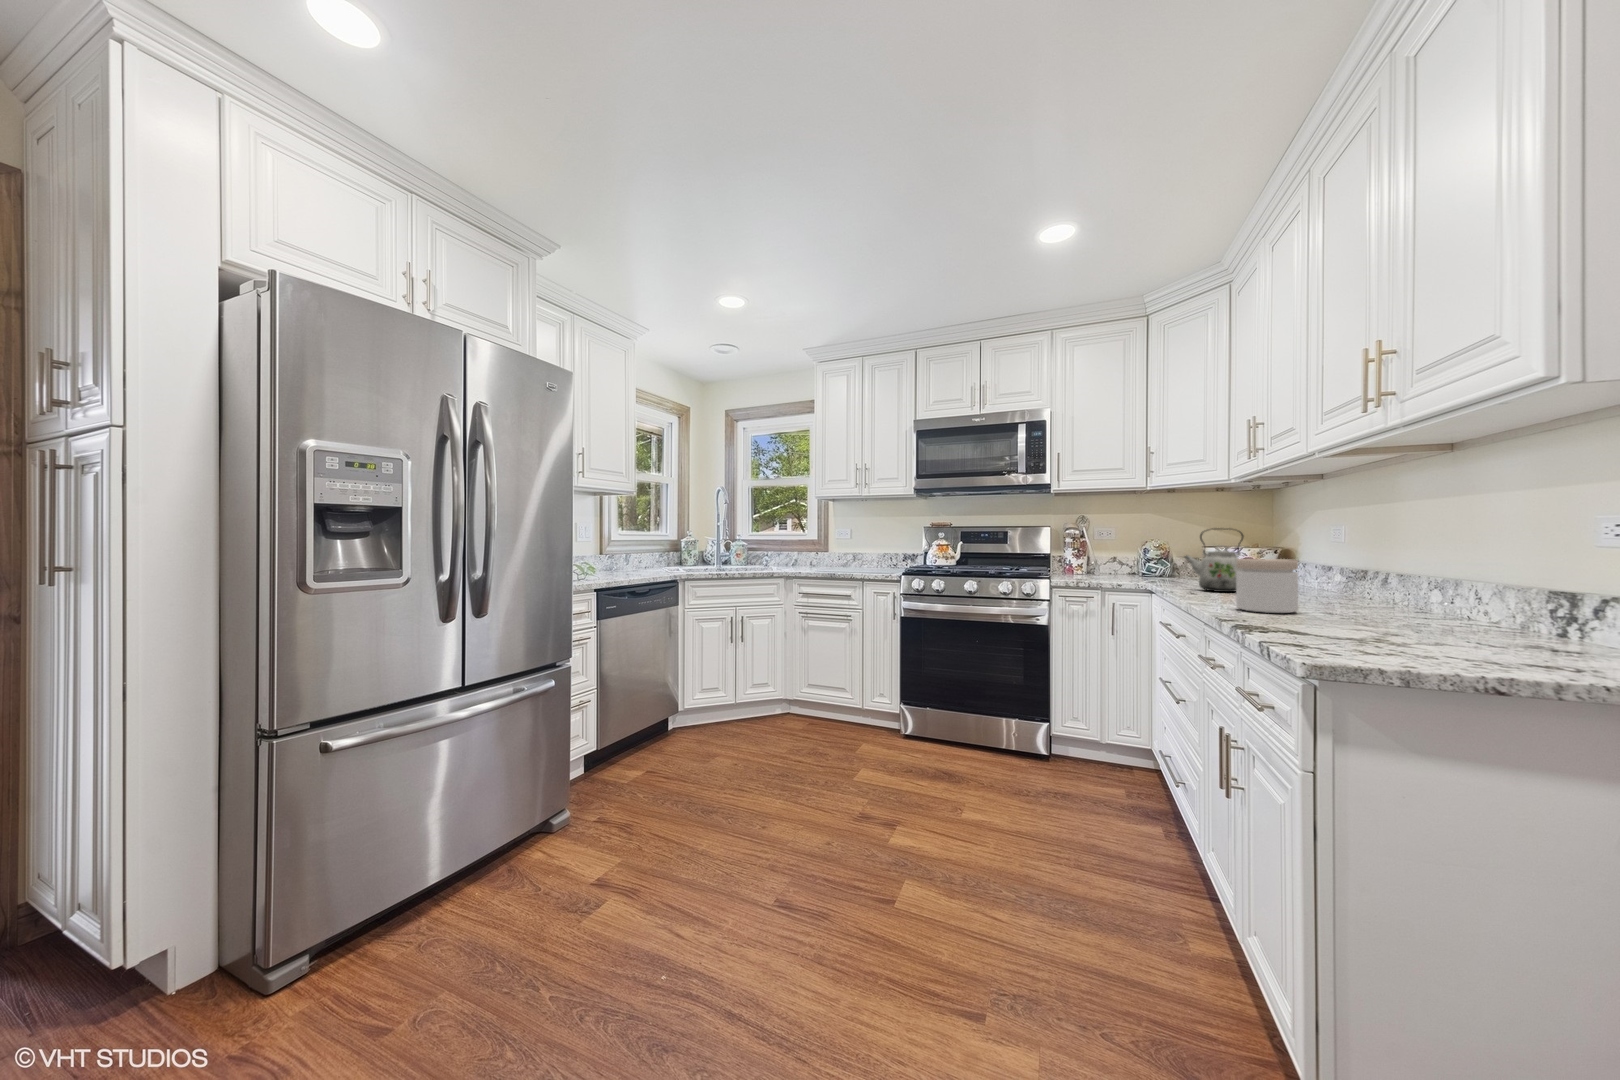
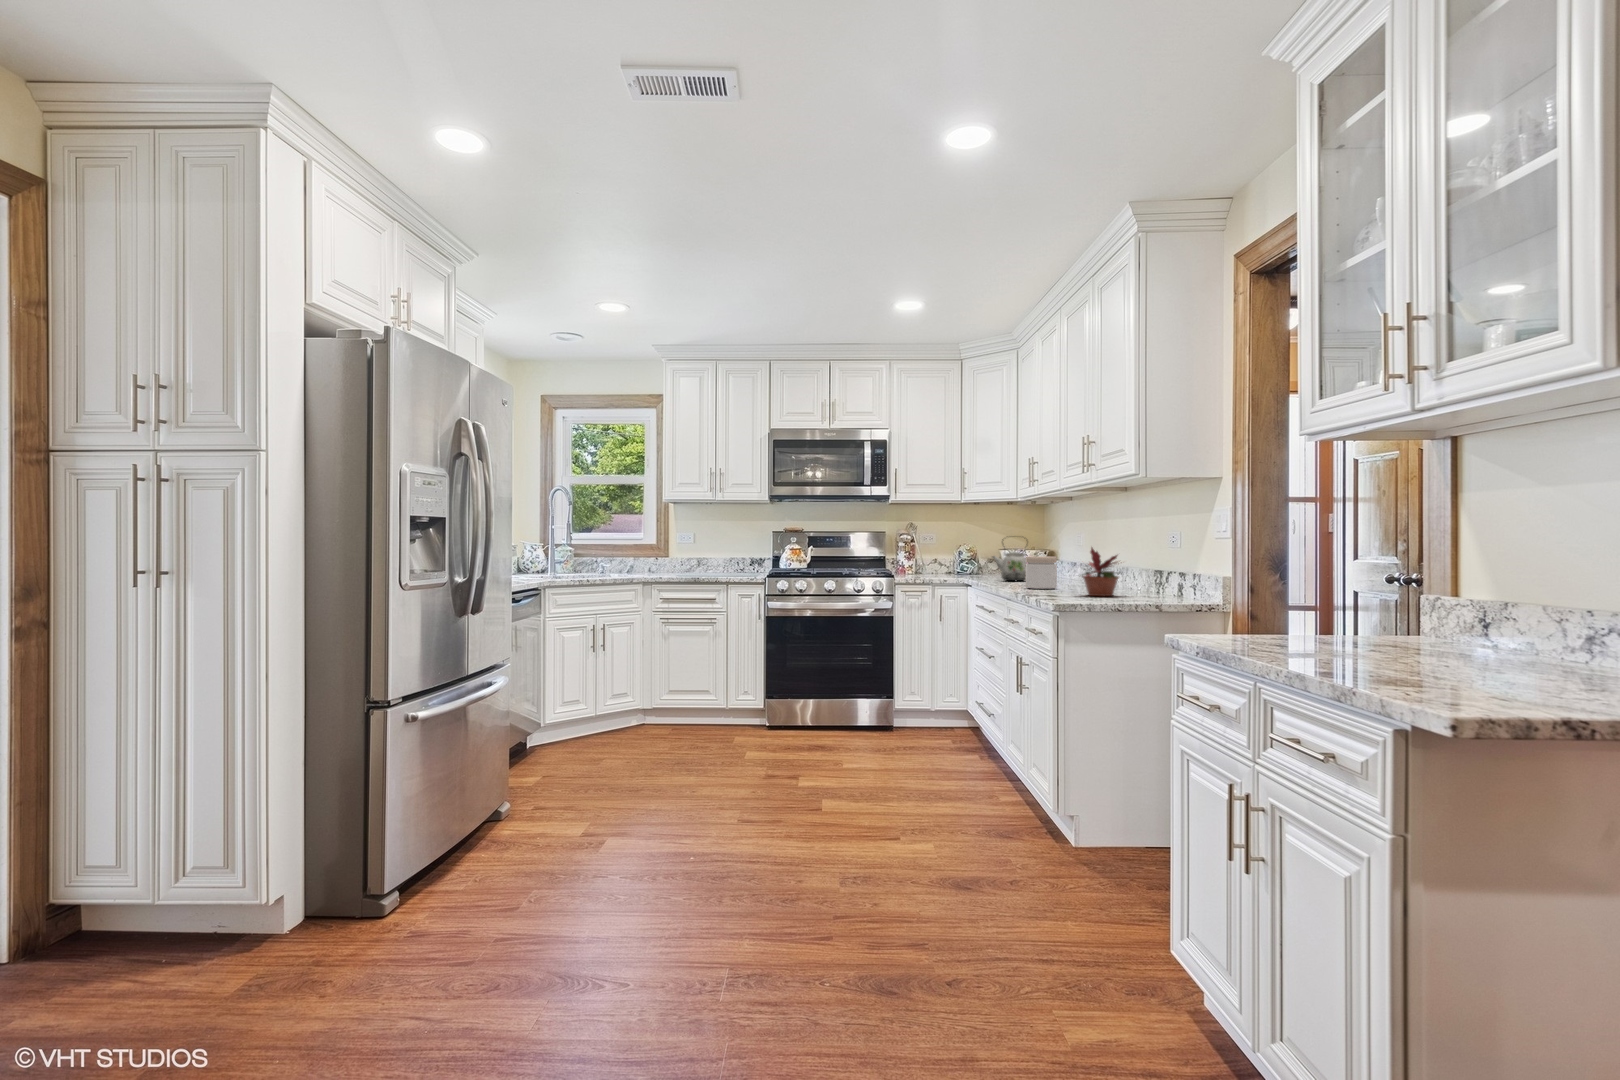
potted plant: none [1335,541,1502,646] -> present [1083,548,1120,596]

